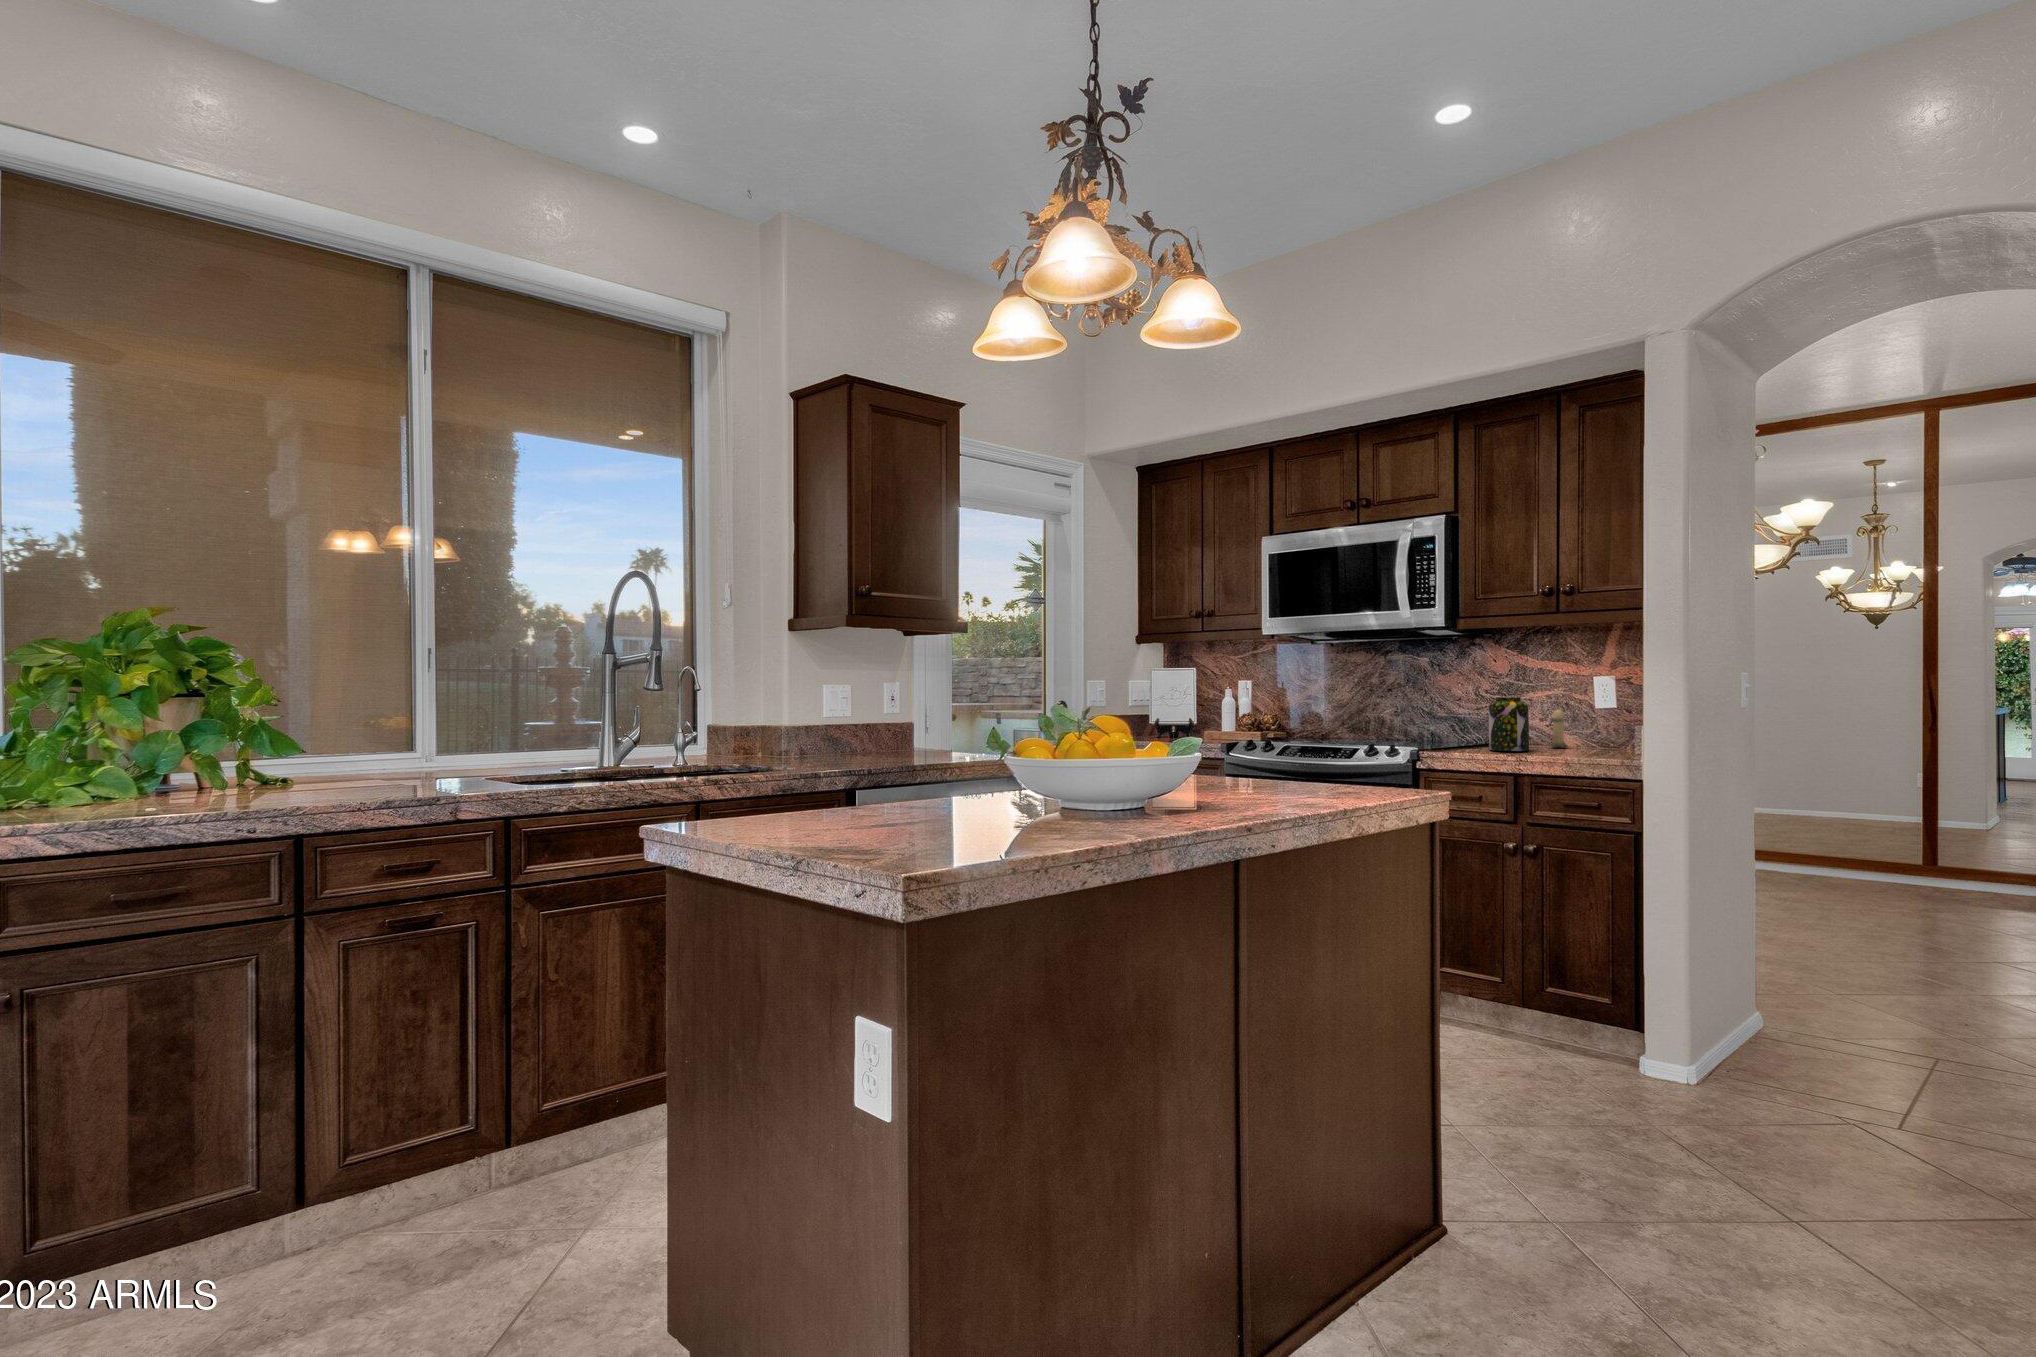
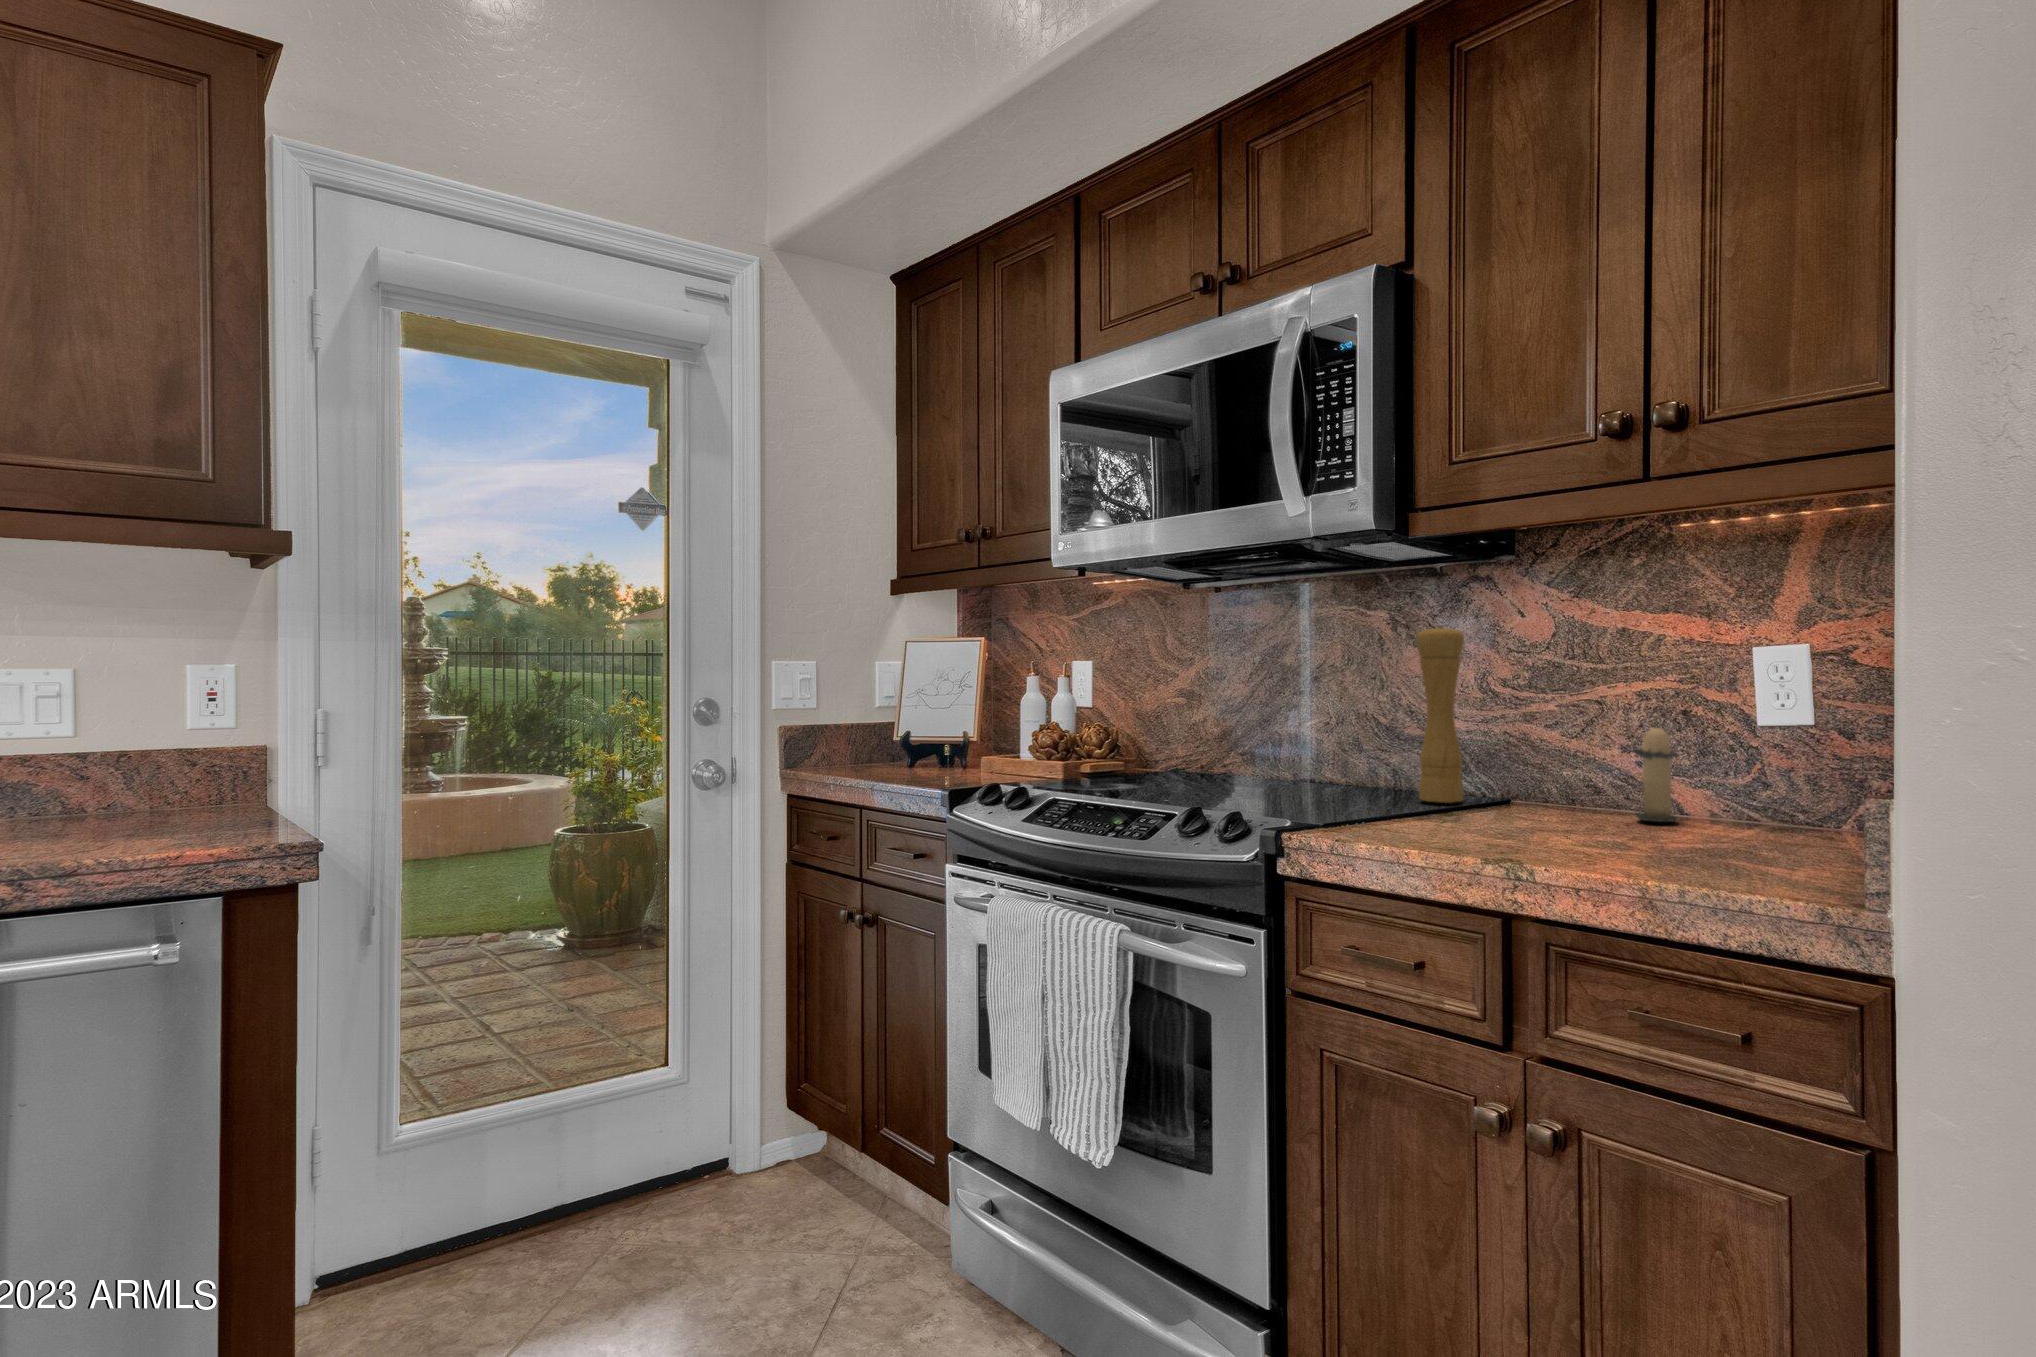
pepper mill: none [1453,666,1475,744] -> present [1416,626,1464,803]
jar: present [1489,697,1529,751] -> none [1479,697,1576,833]

